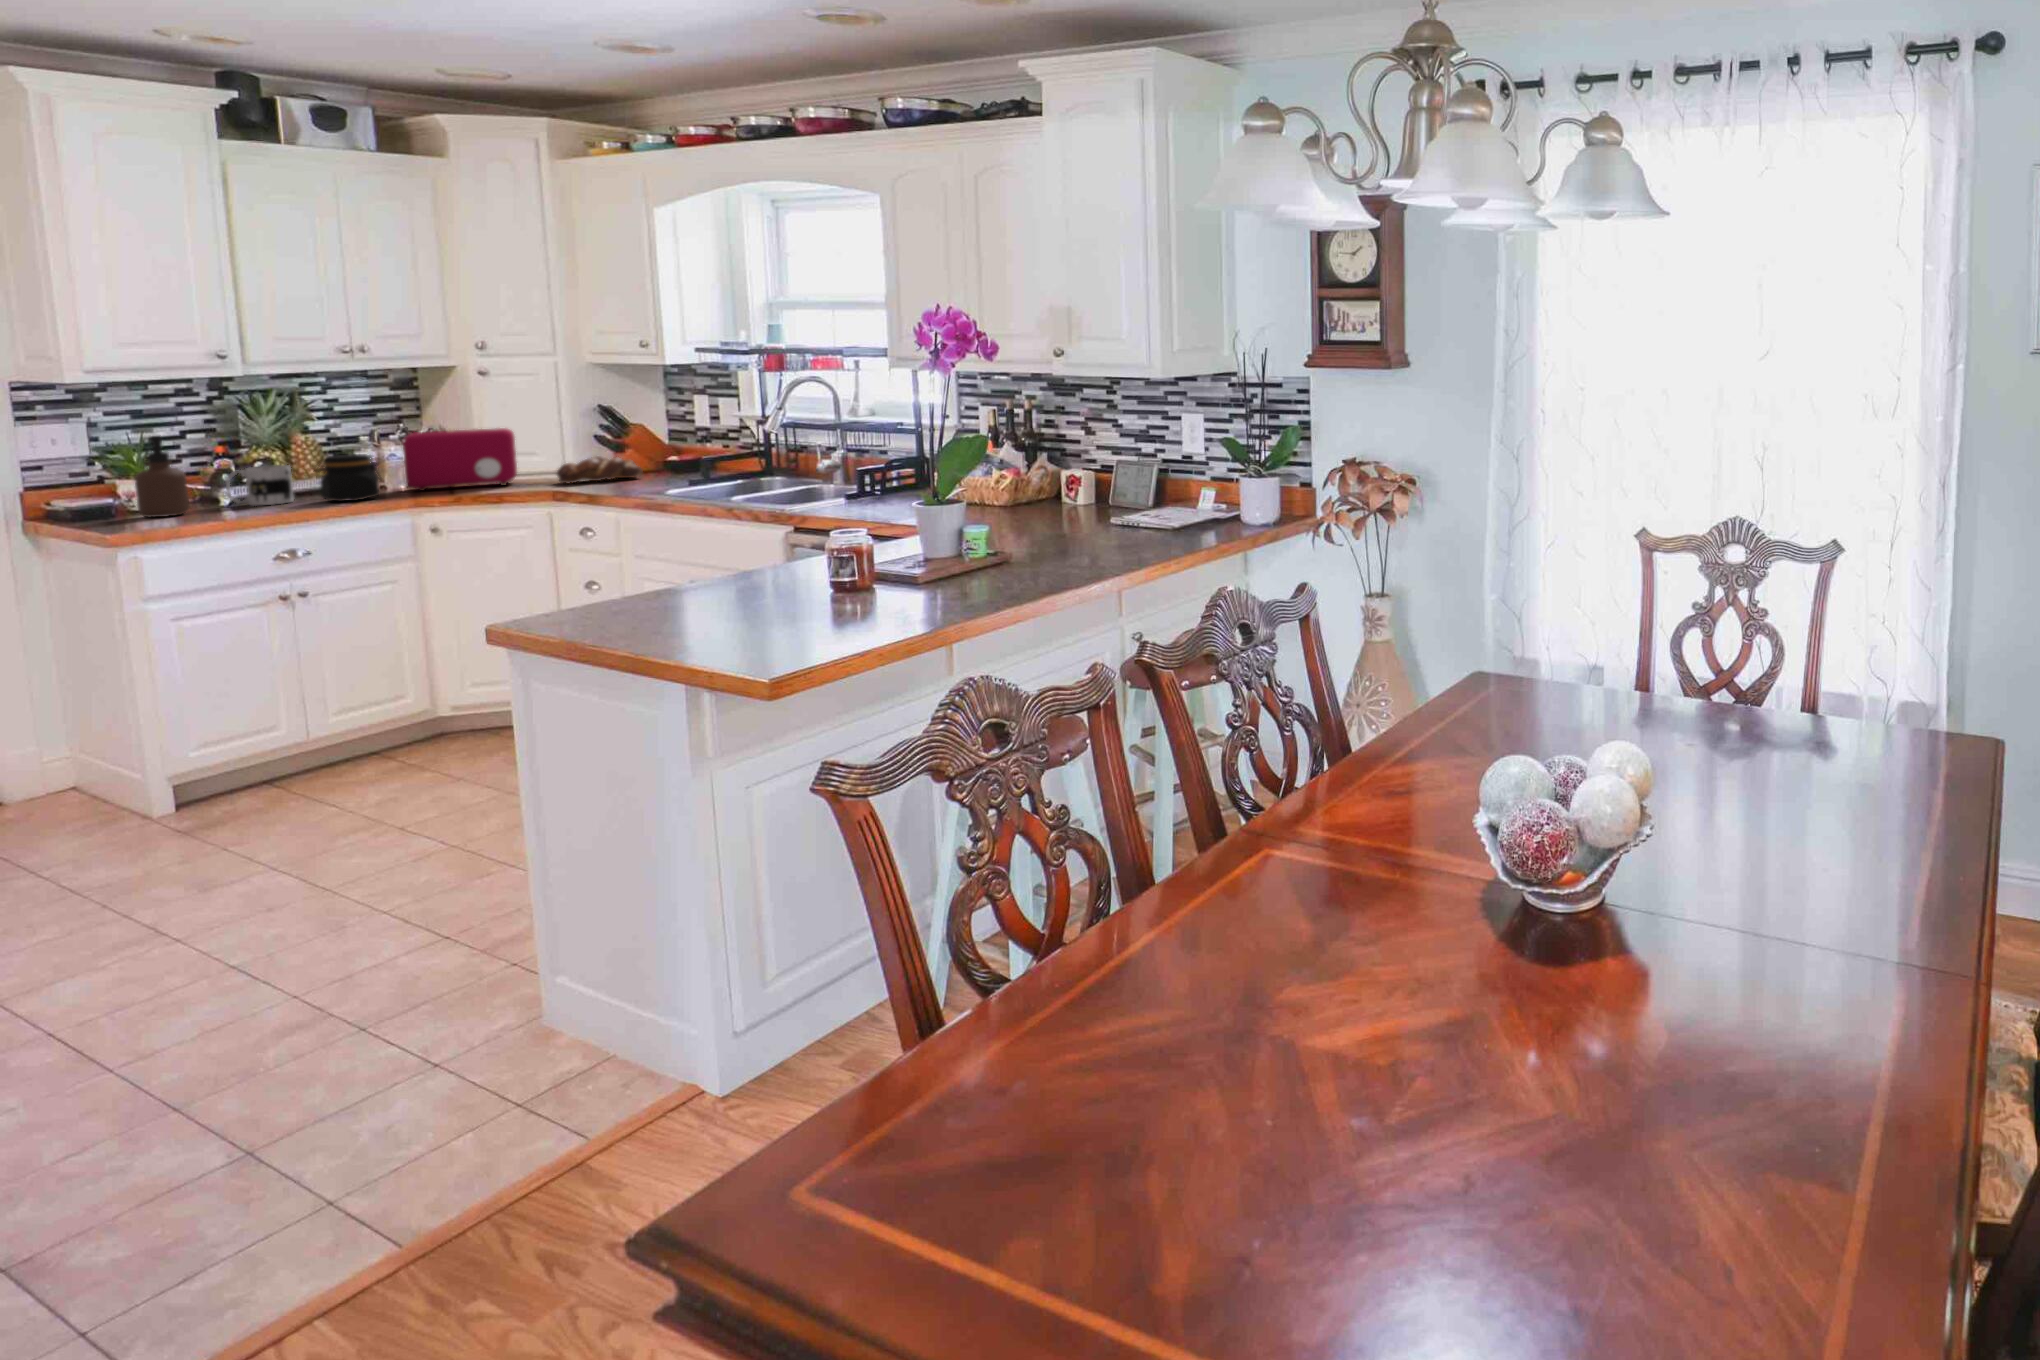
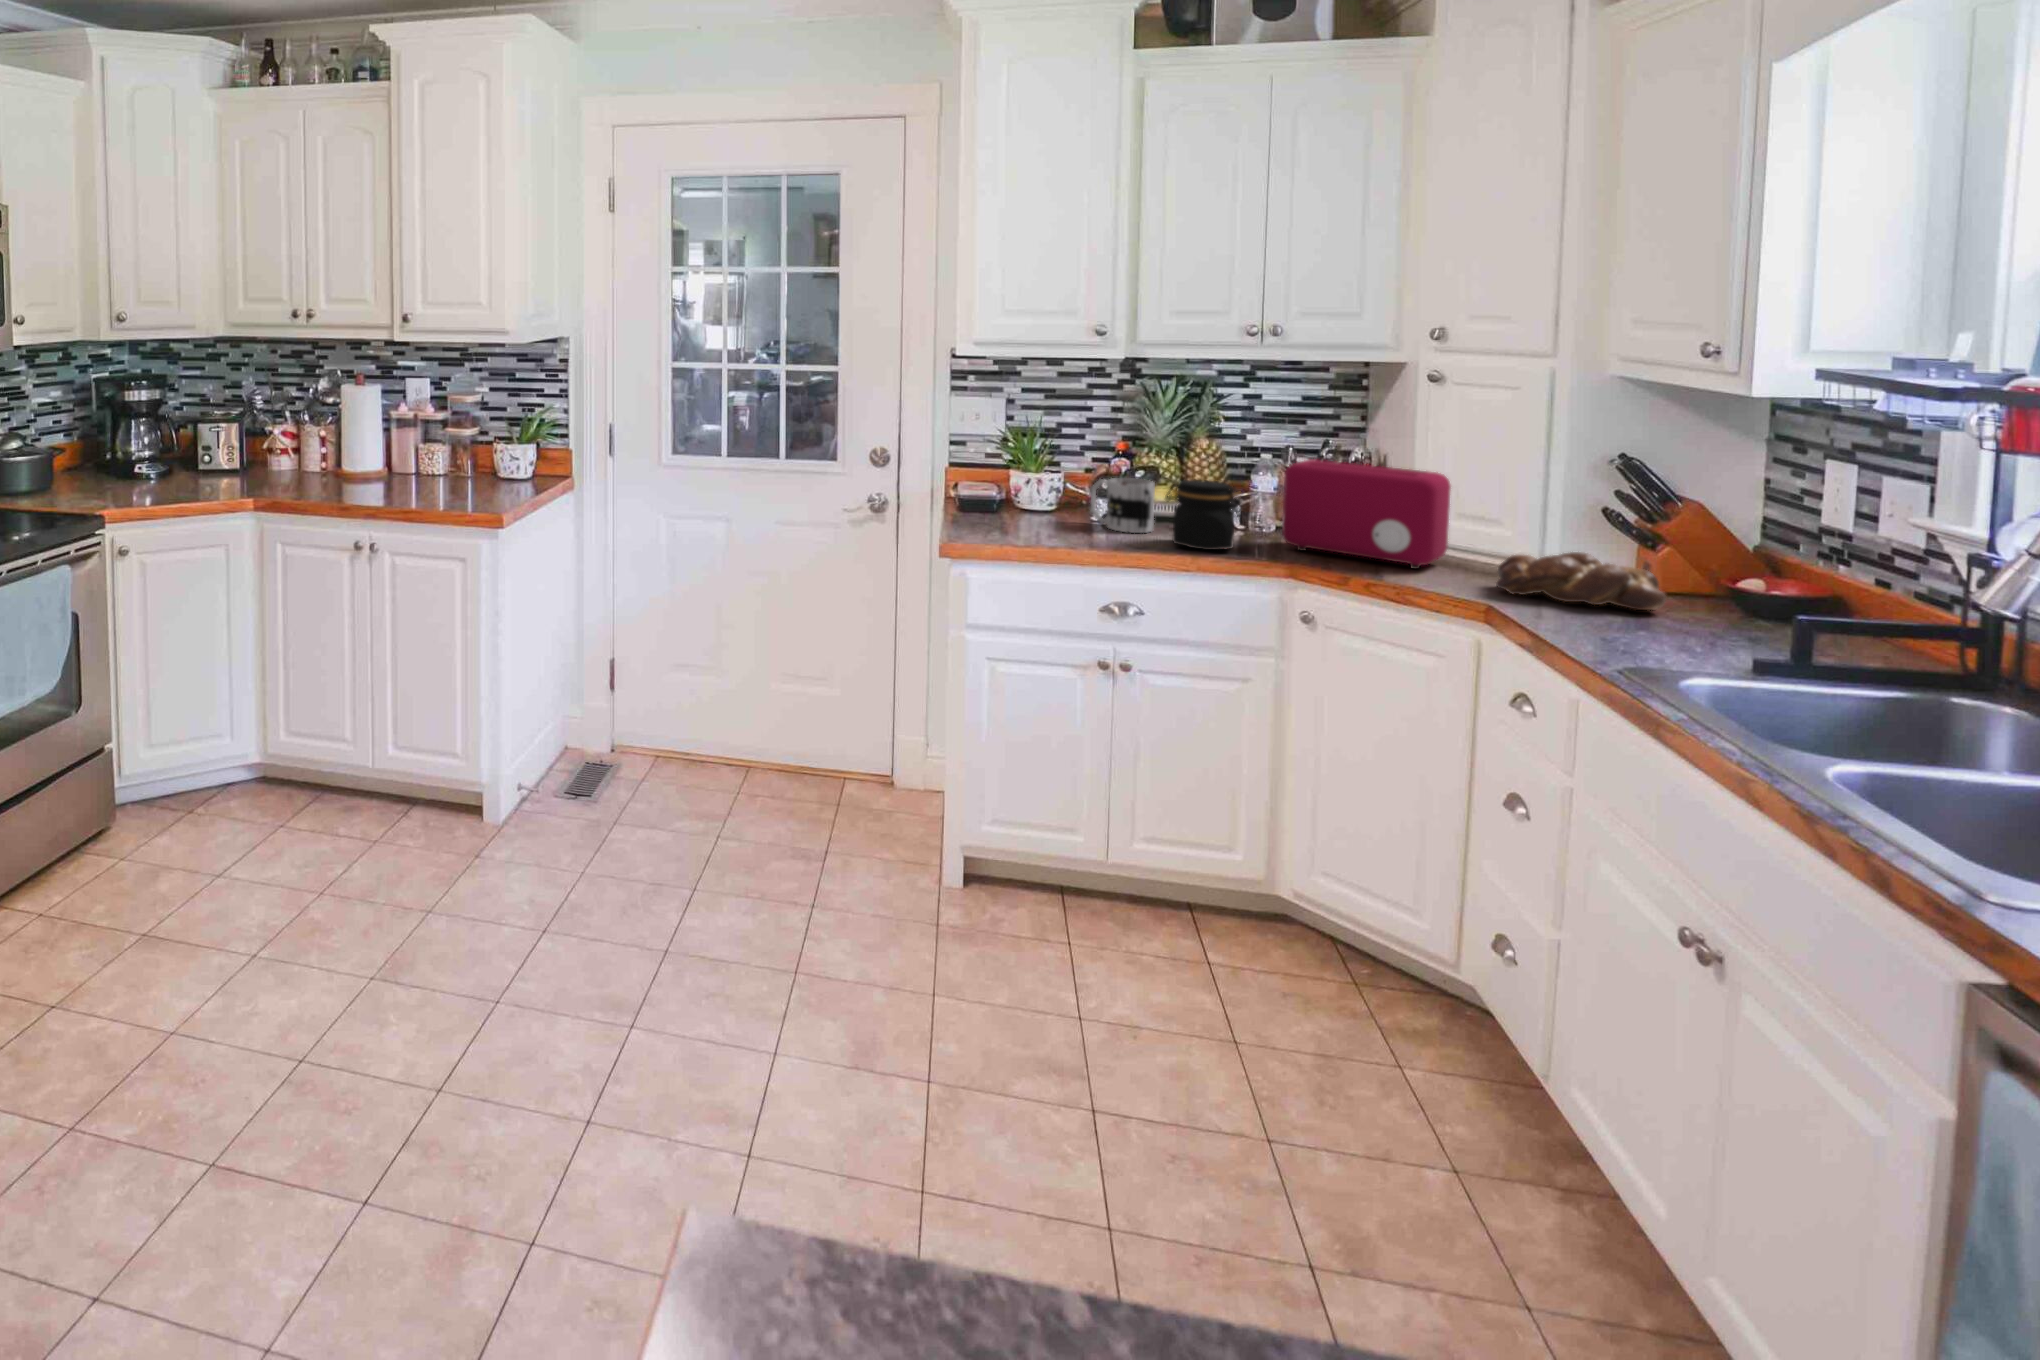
soap dispenser: present [135,436,189,517] -> none [998,426,1044,526]

